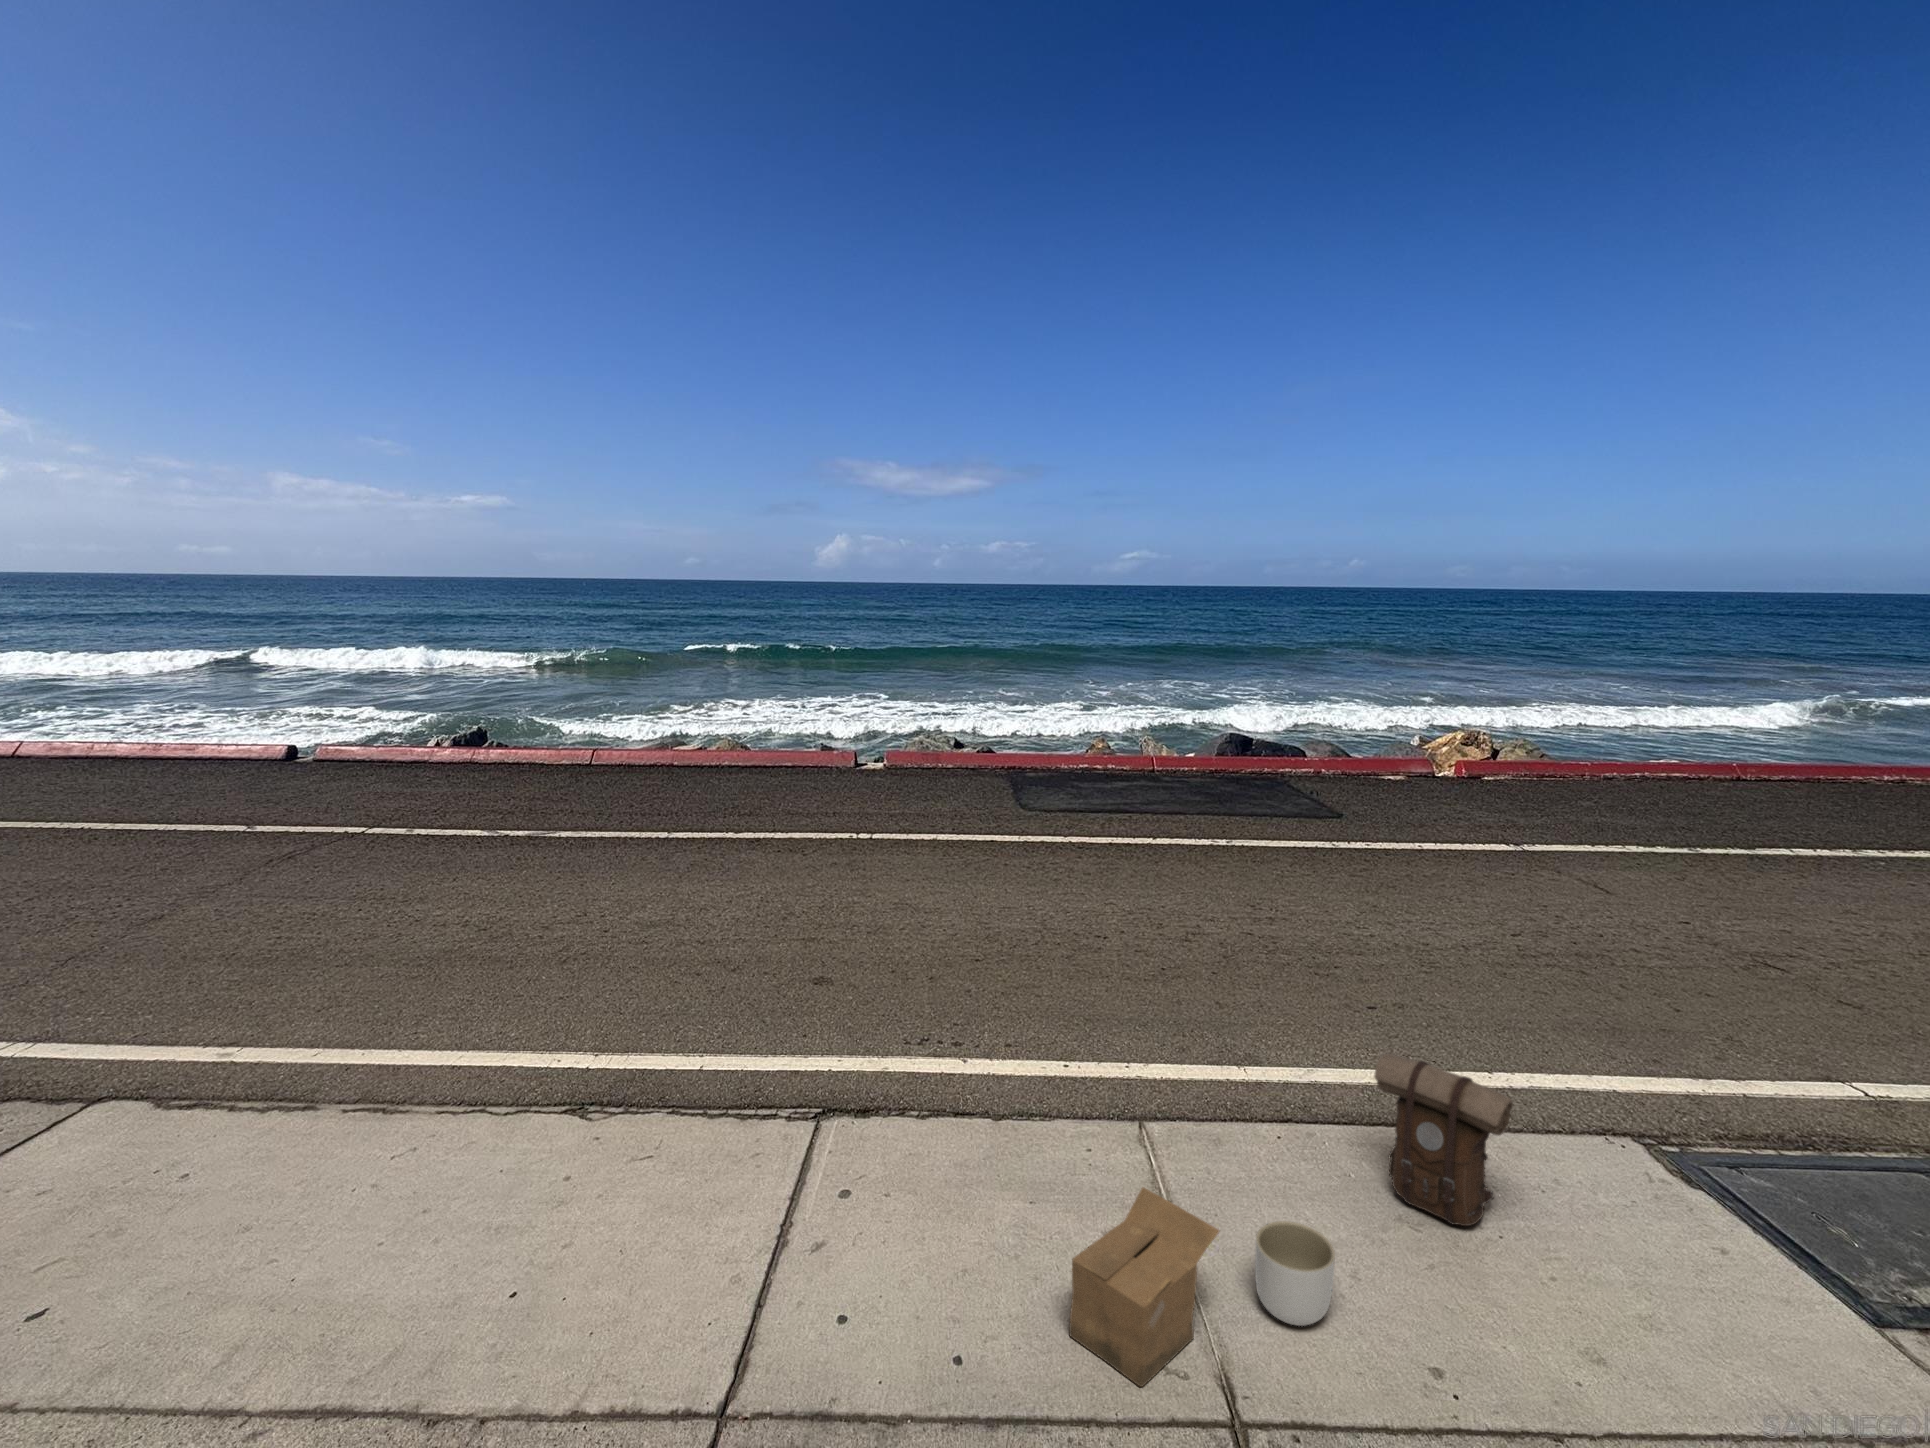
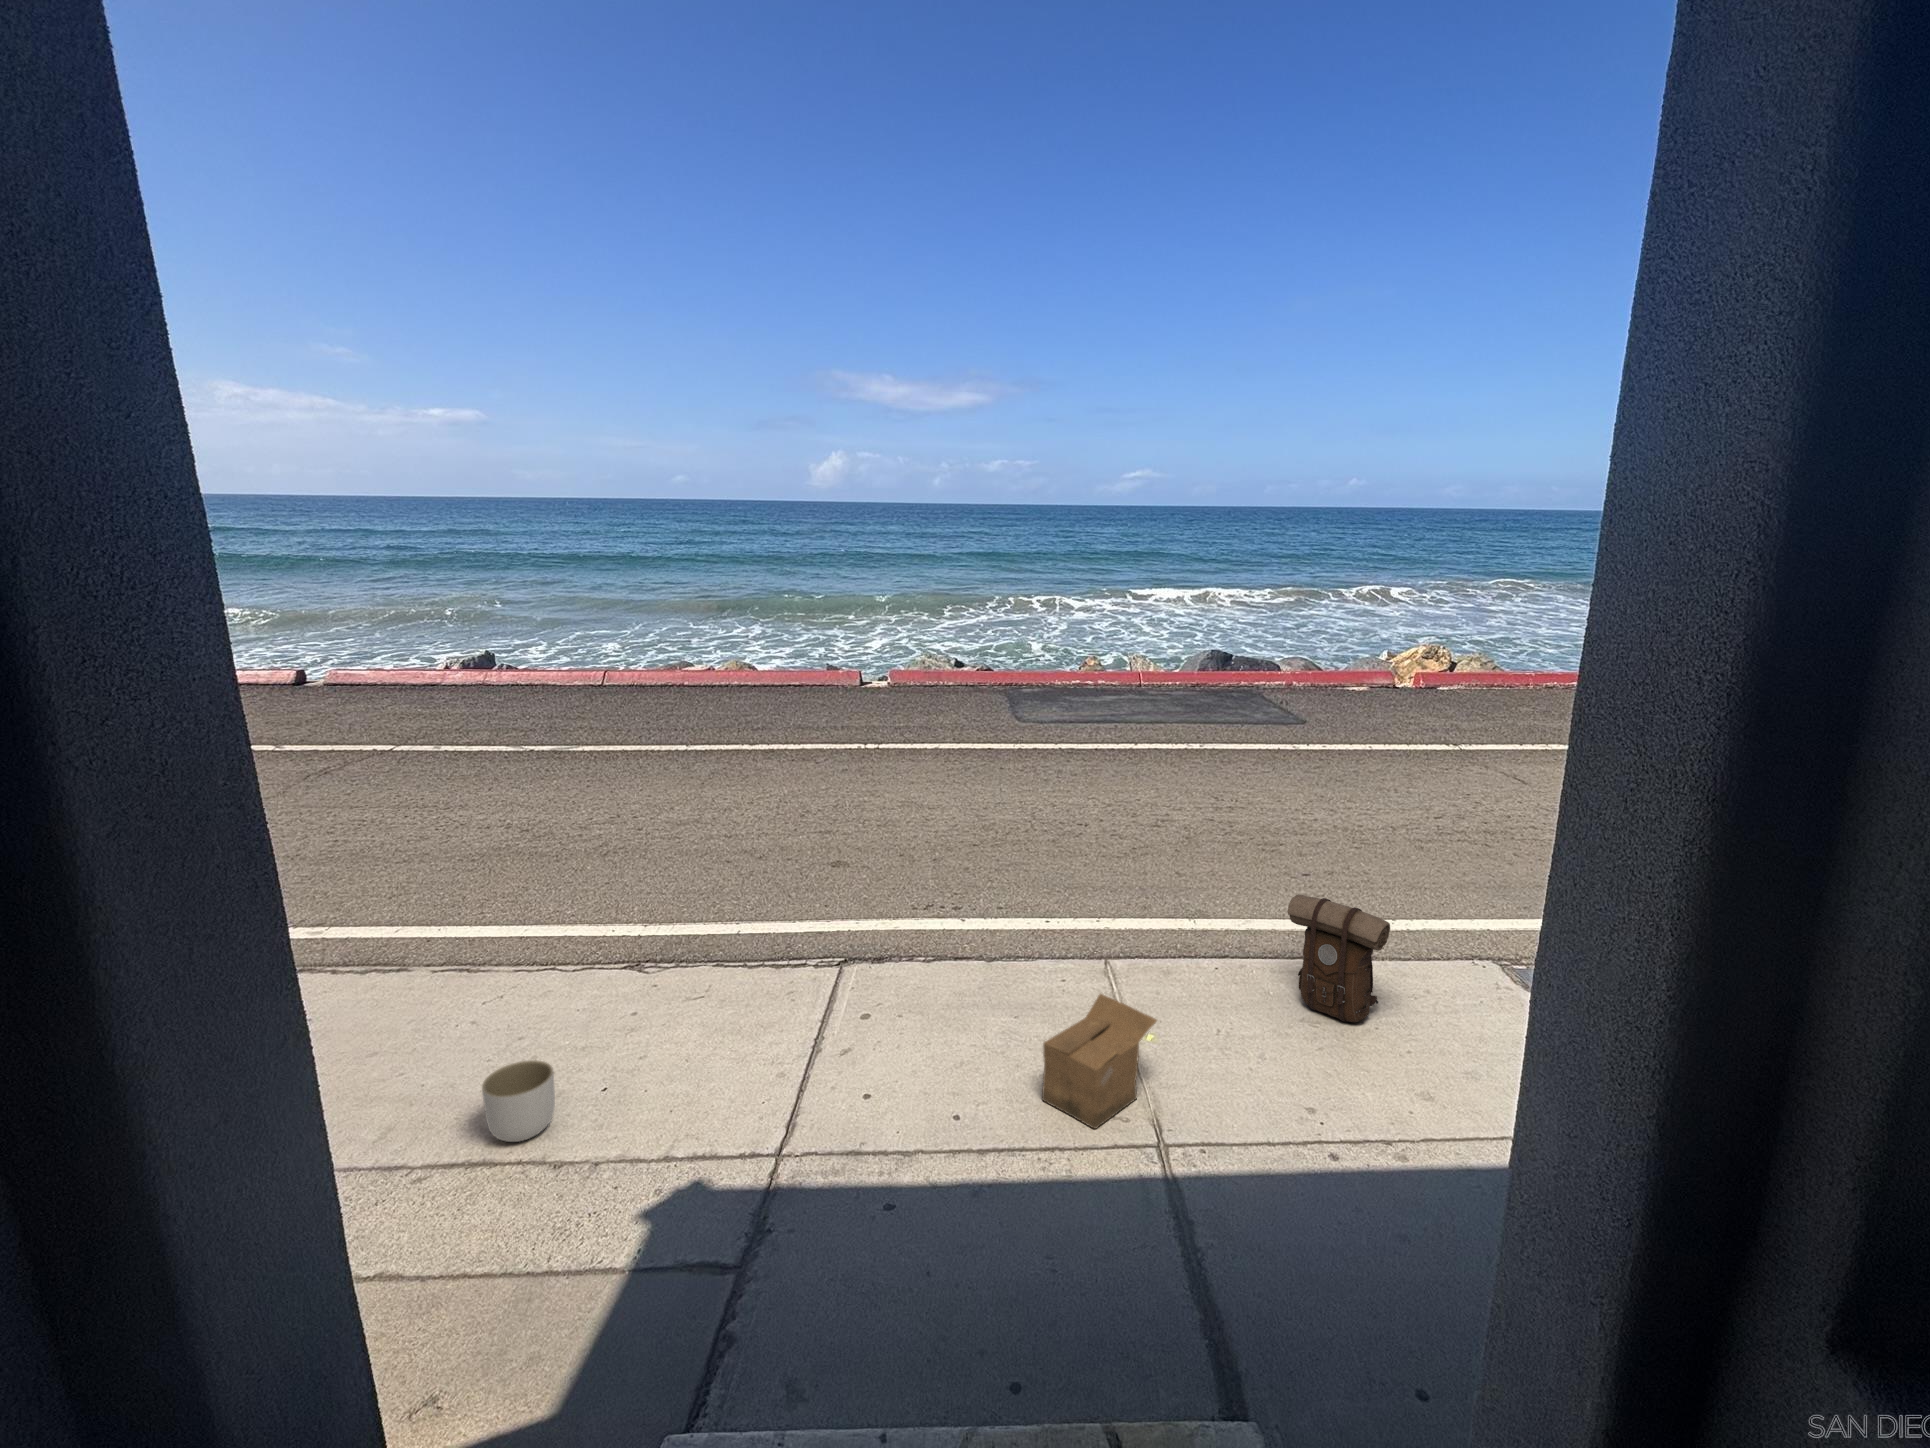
planter: present [1255,1221,1335,1326] -> present [482,1060,555,1142]

